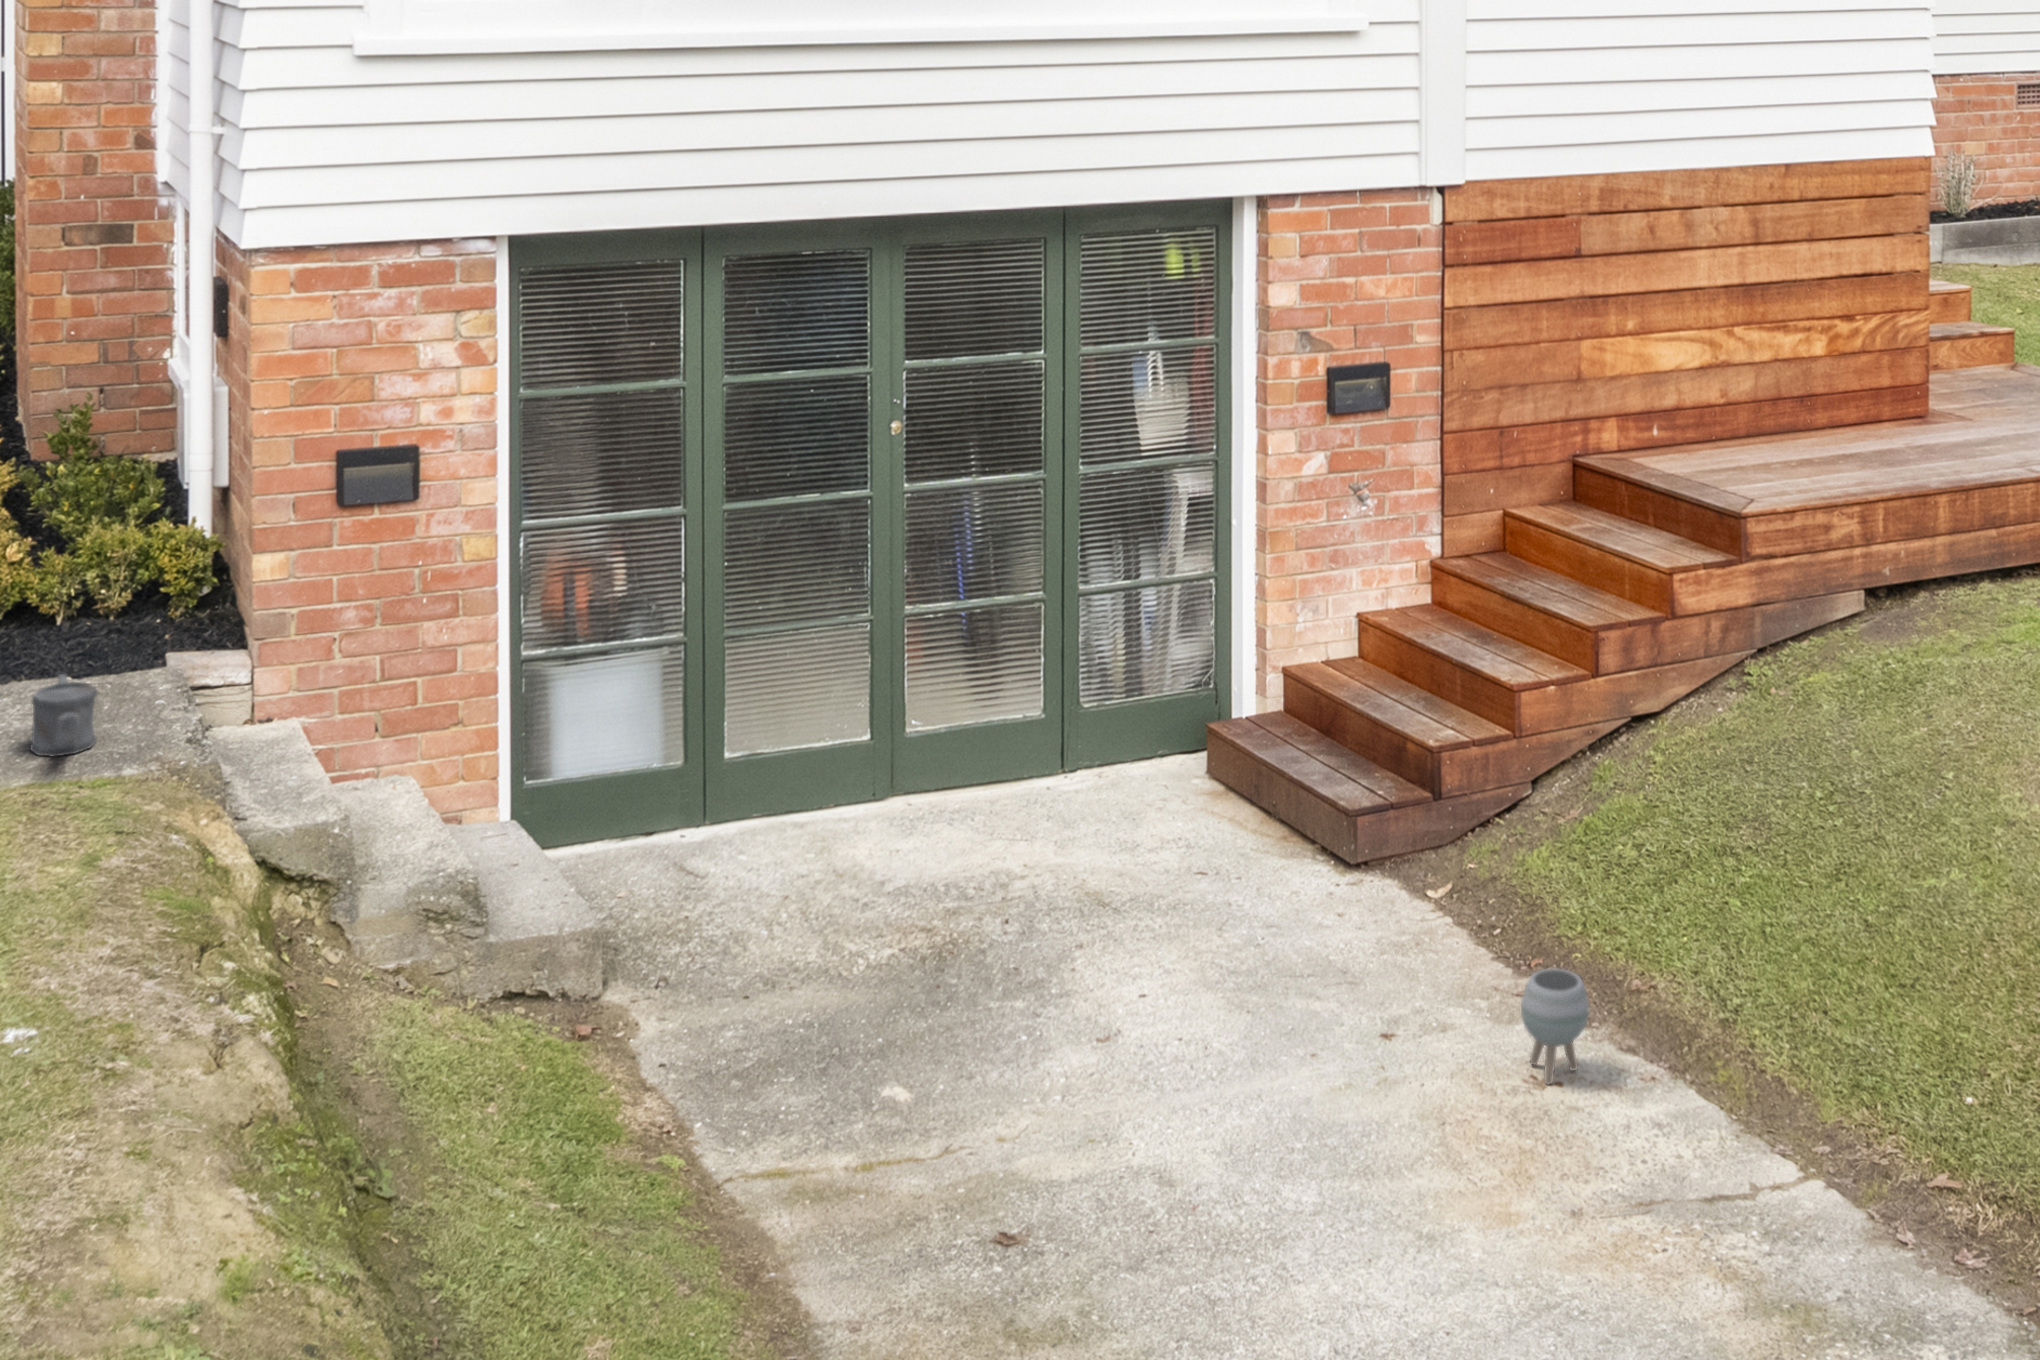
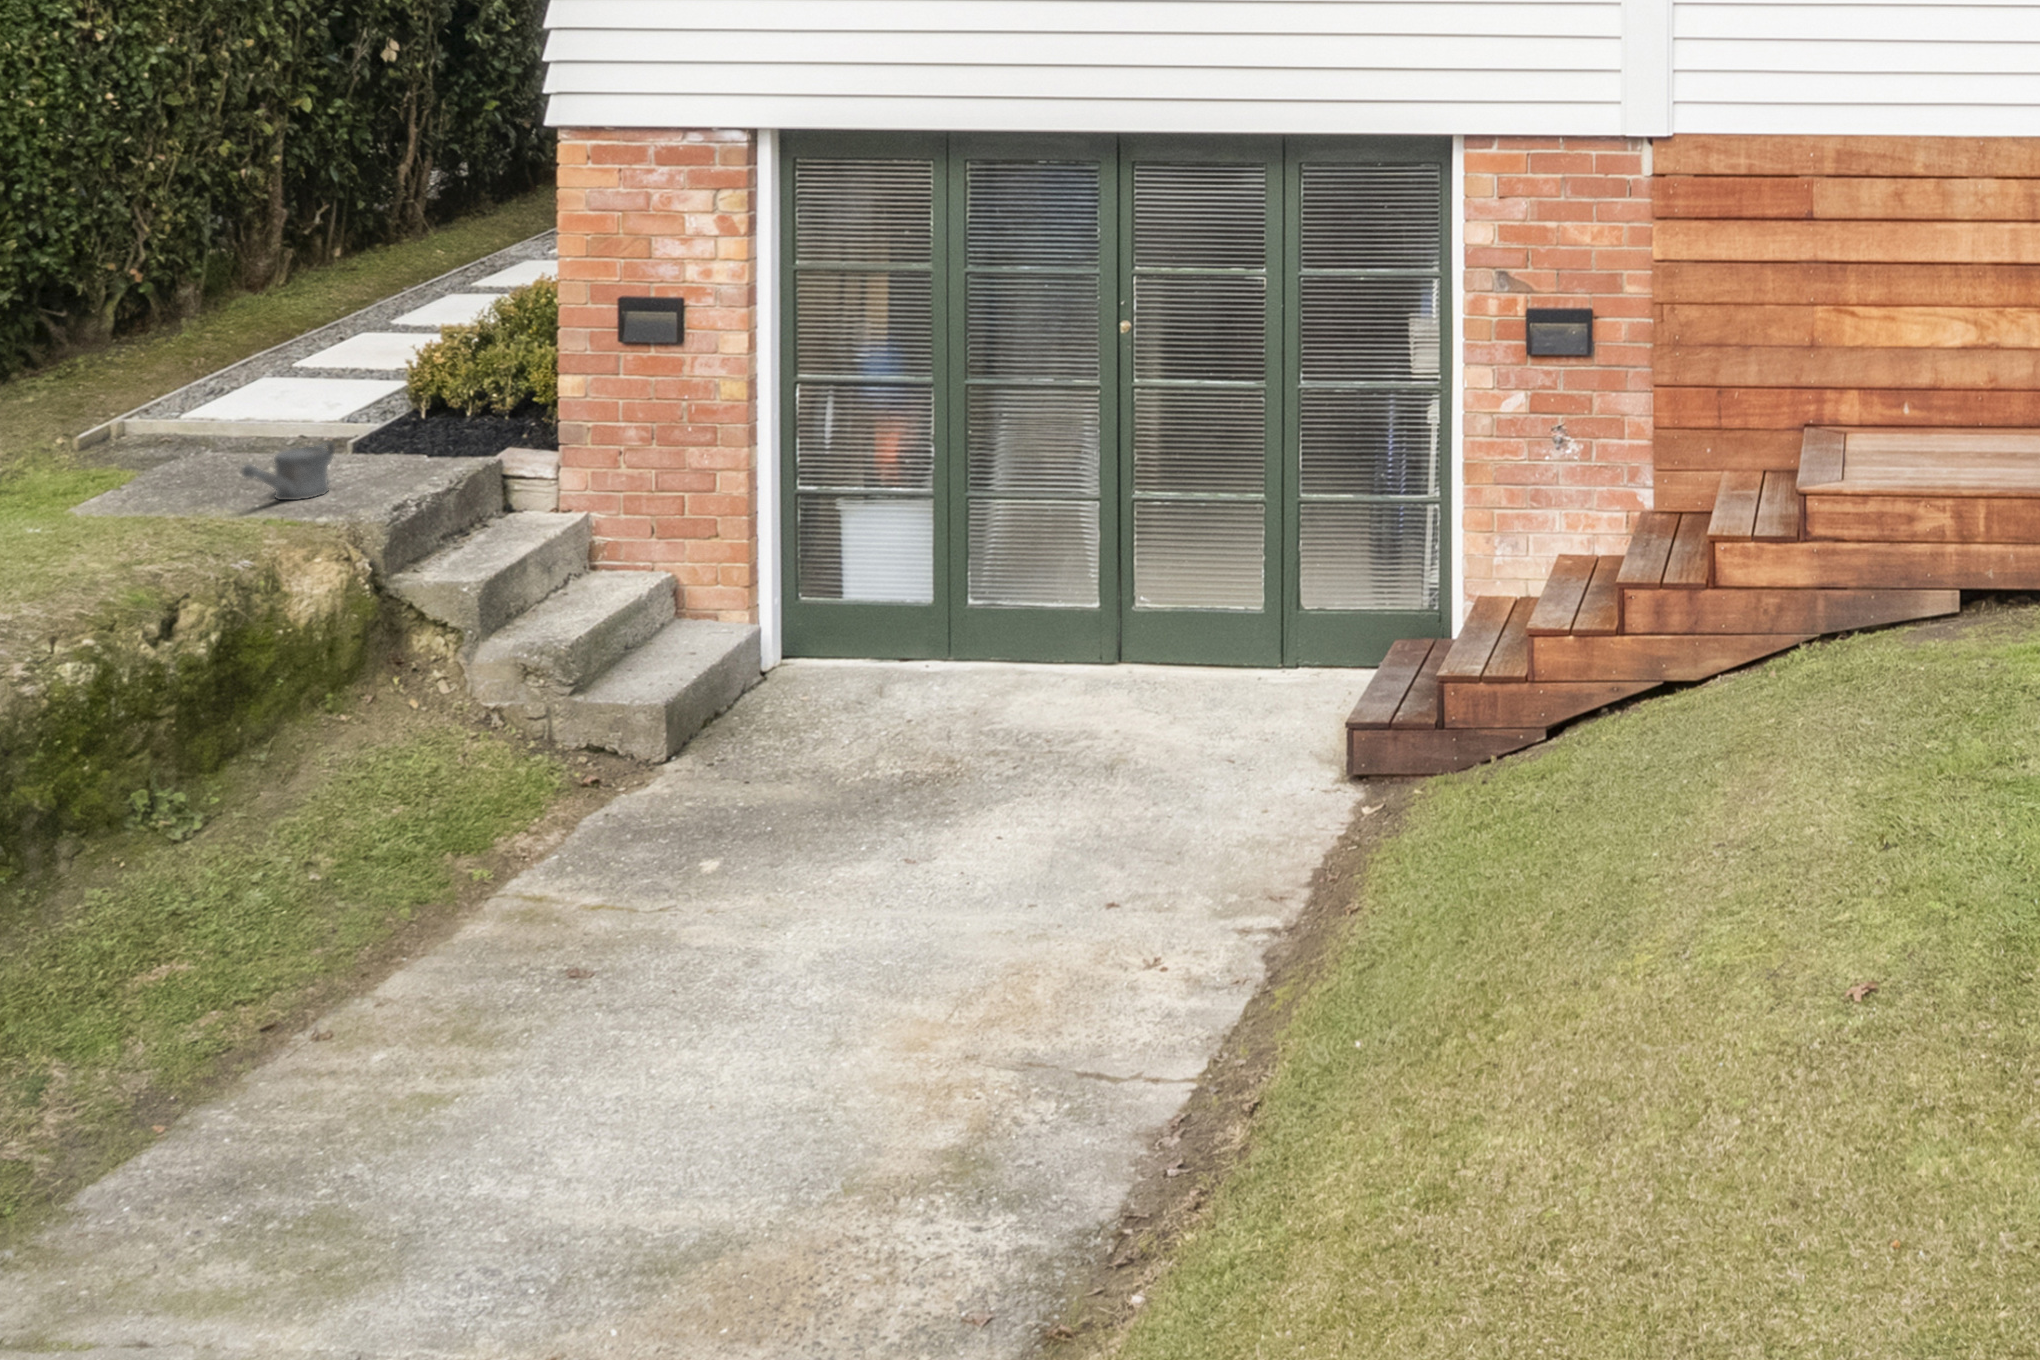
planter: present [1521,968,1589,1085] -> none [1063,890,1137,1006]

